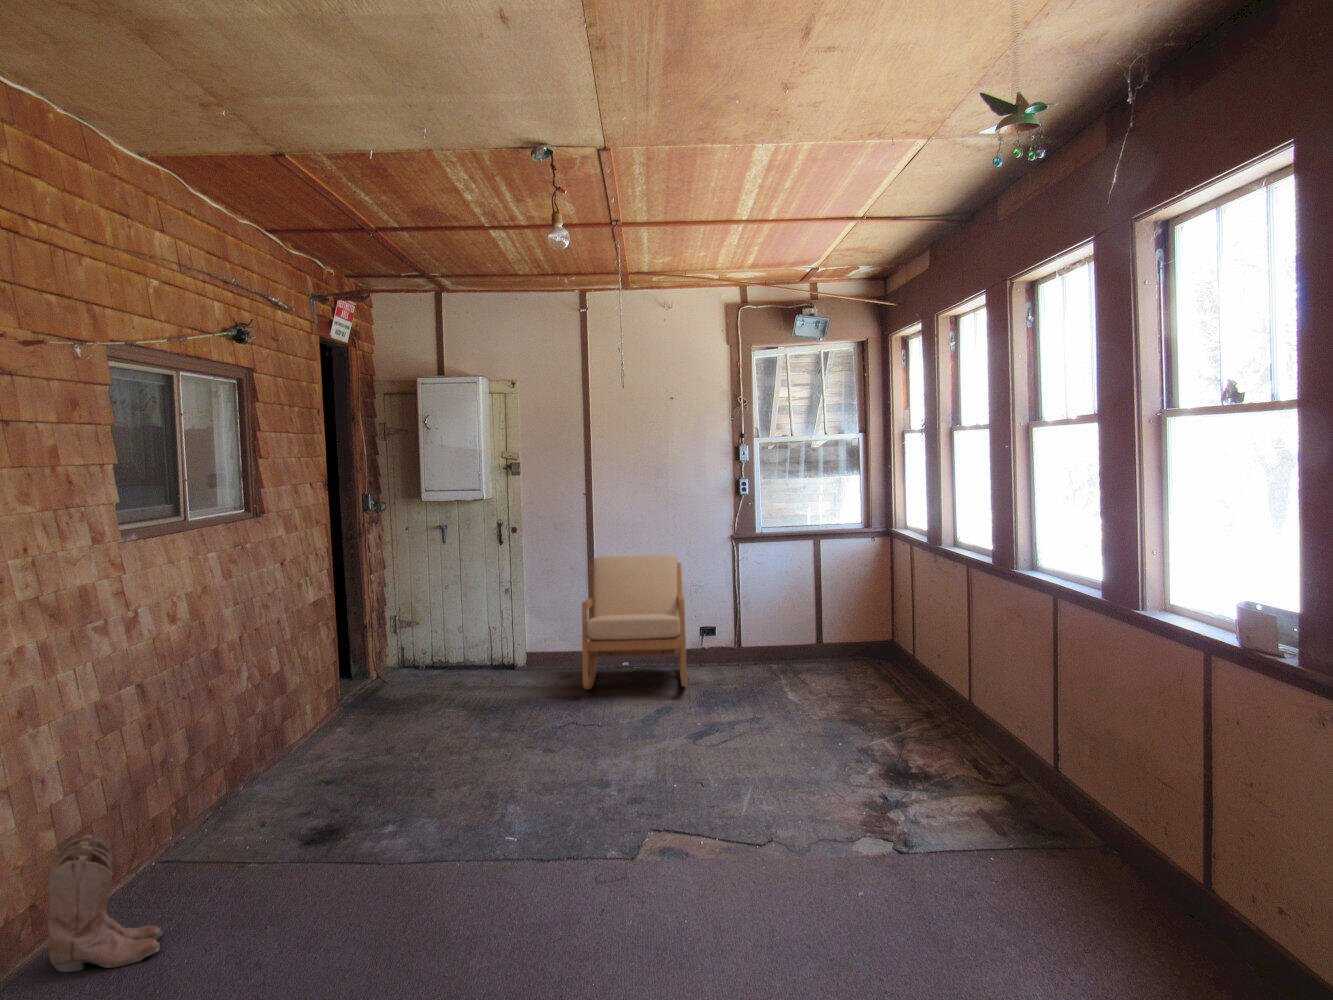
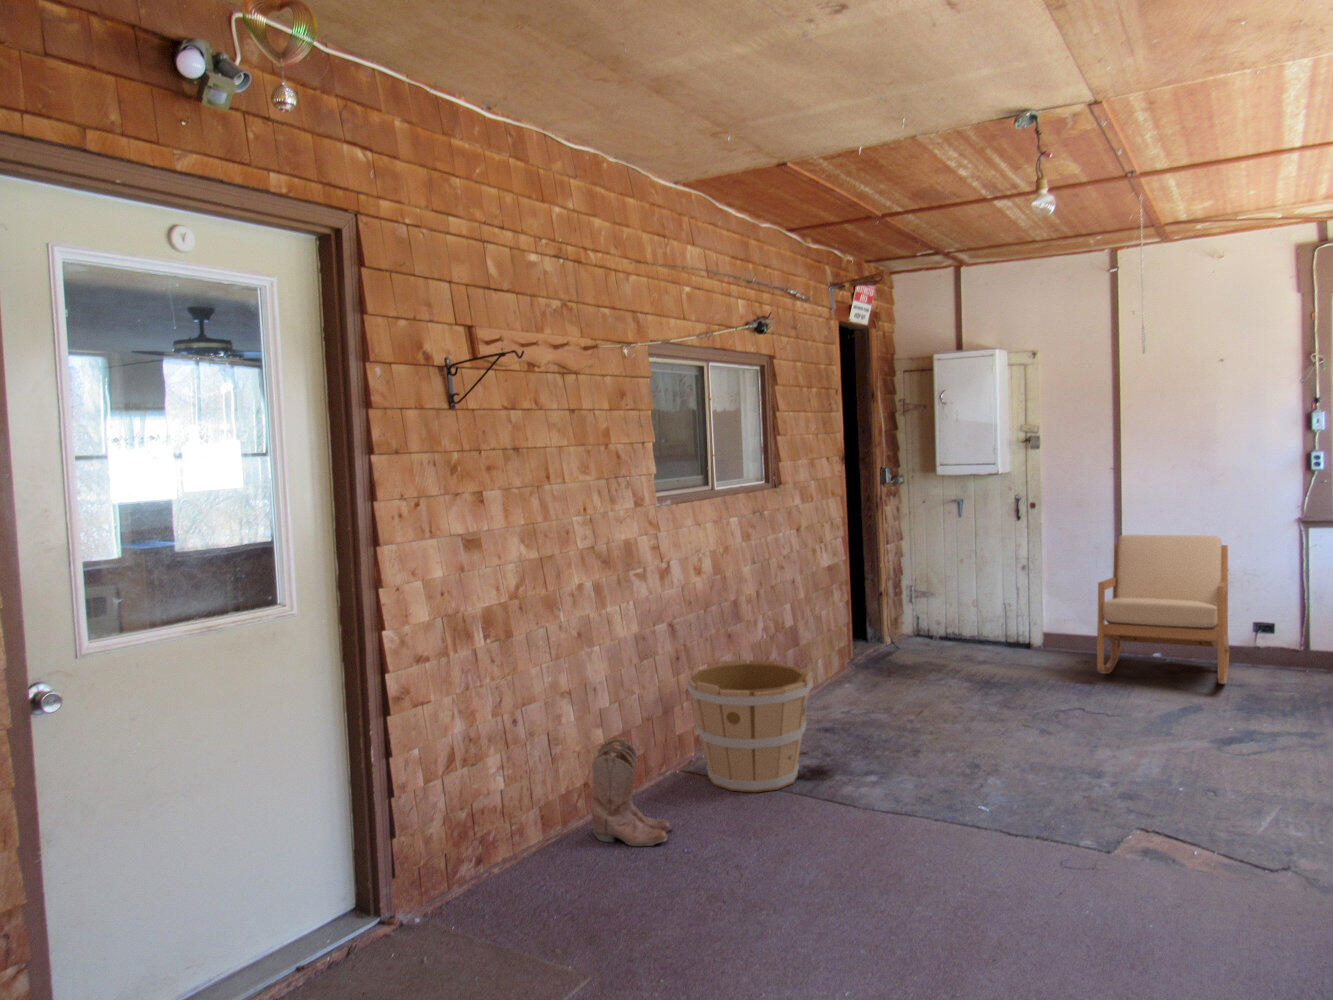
wooden bucket: none [165,715,323,874] -> present [687,659,813,792]

